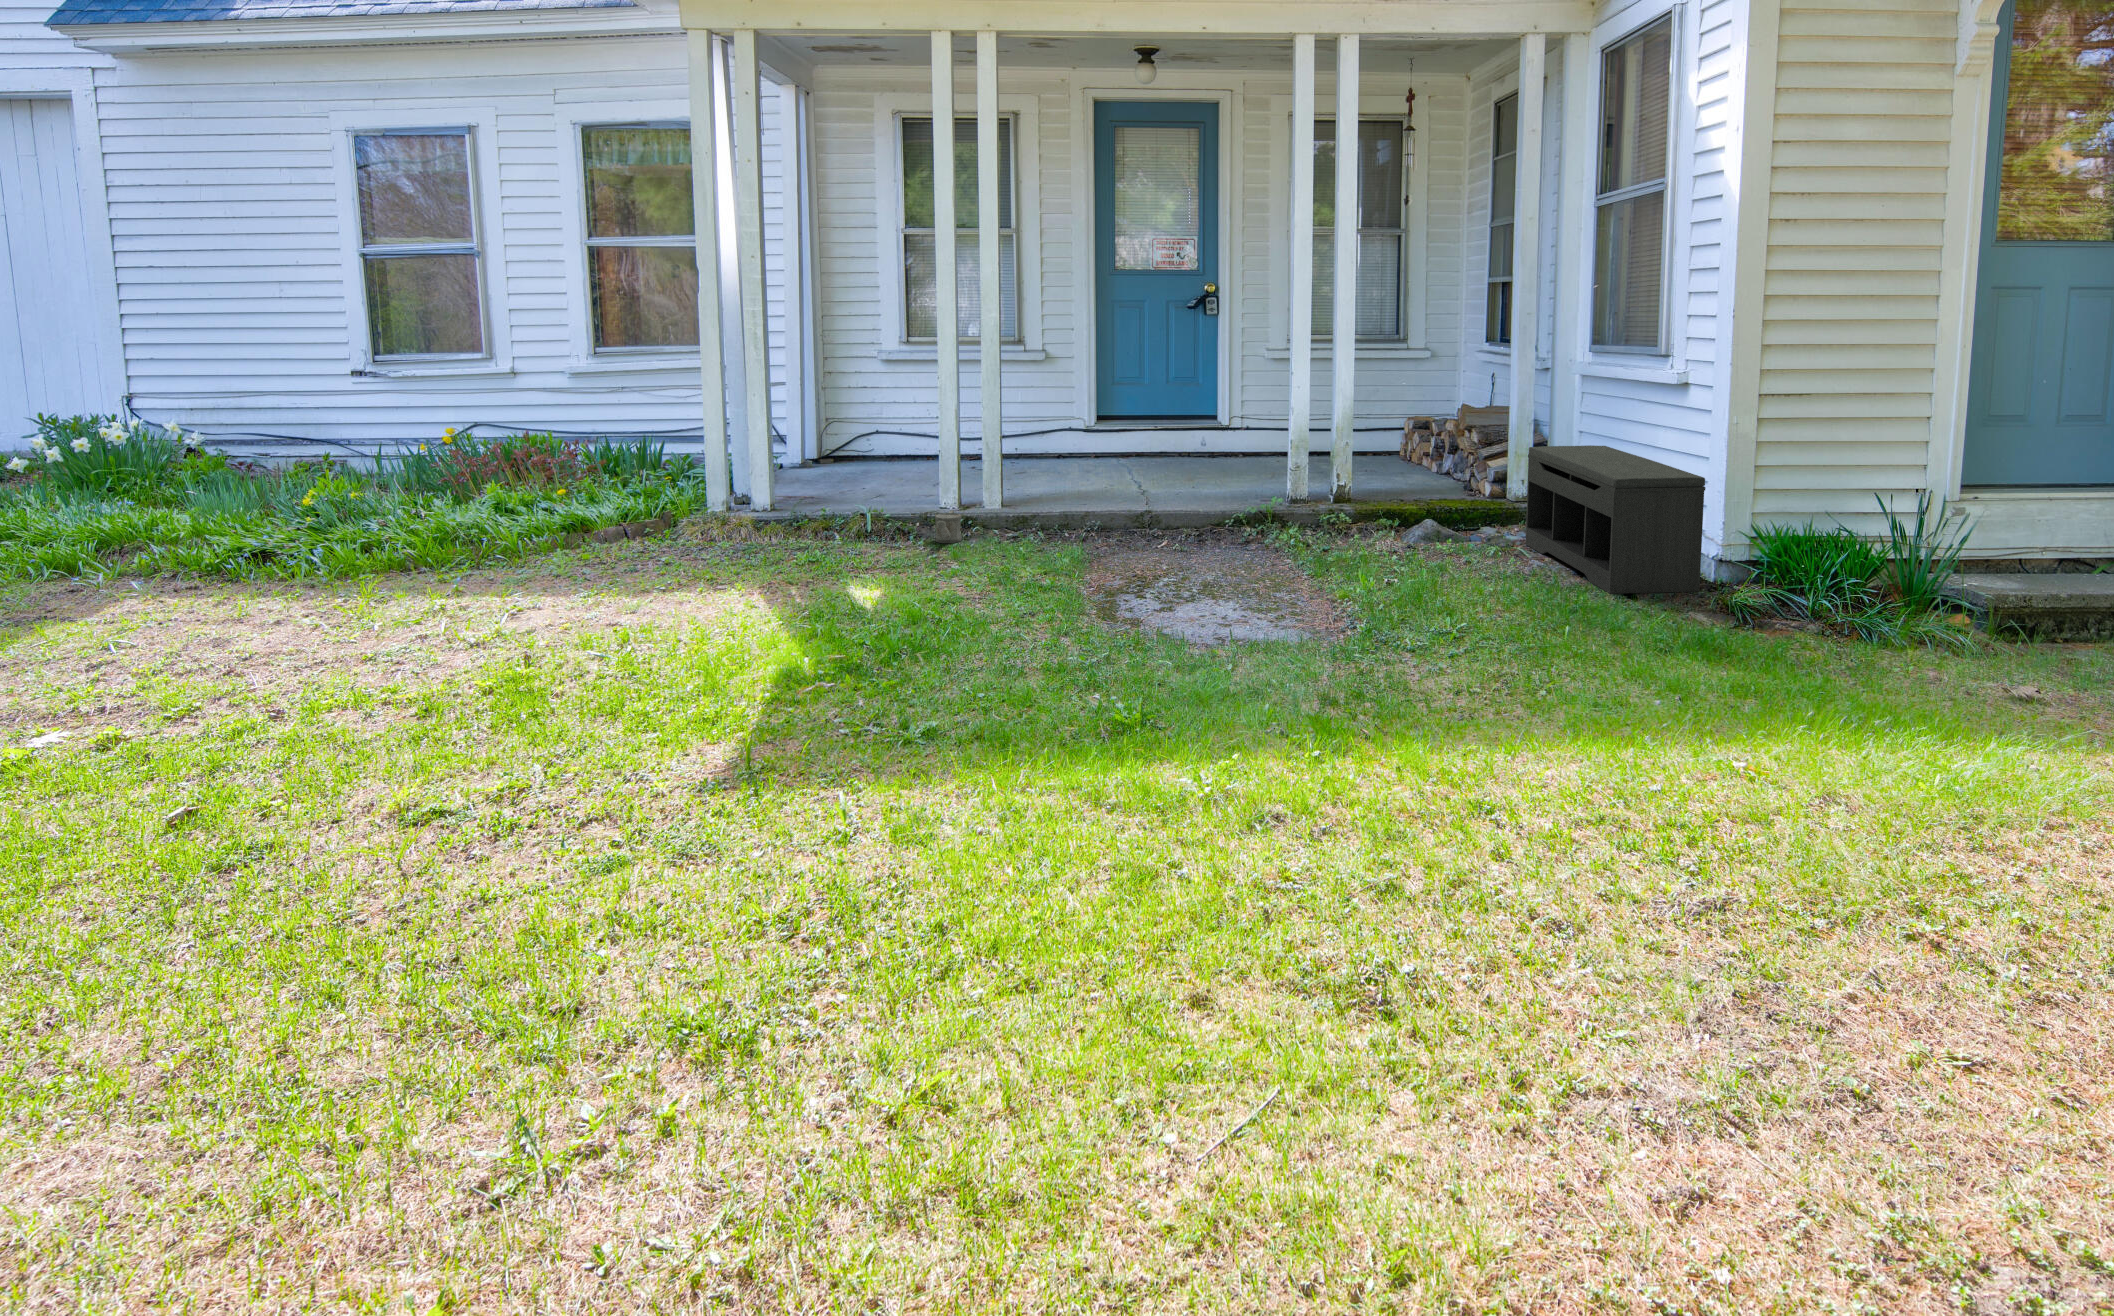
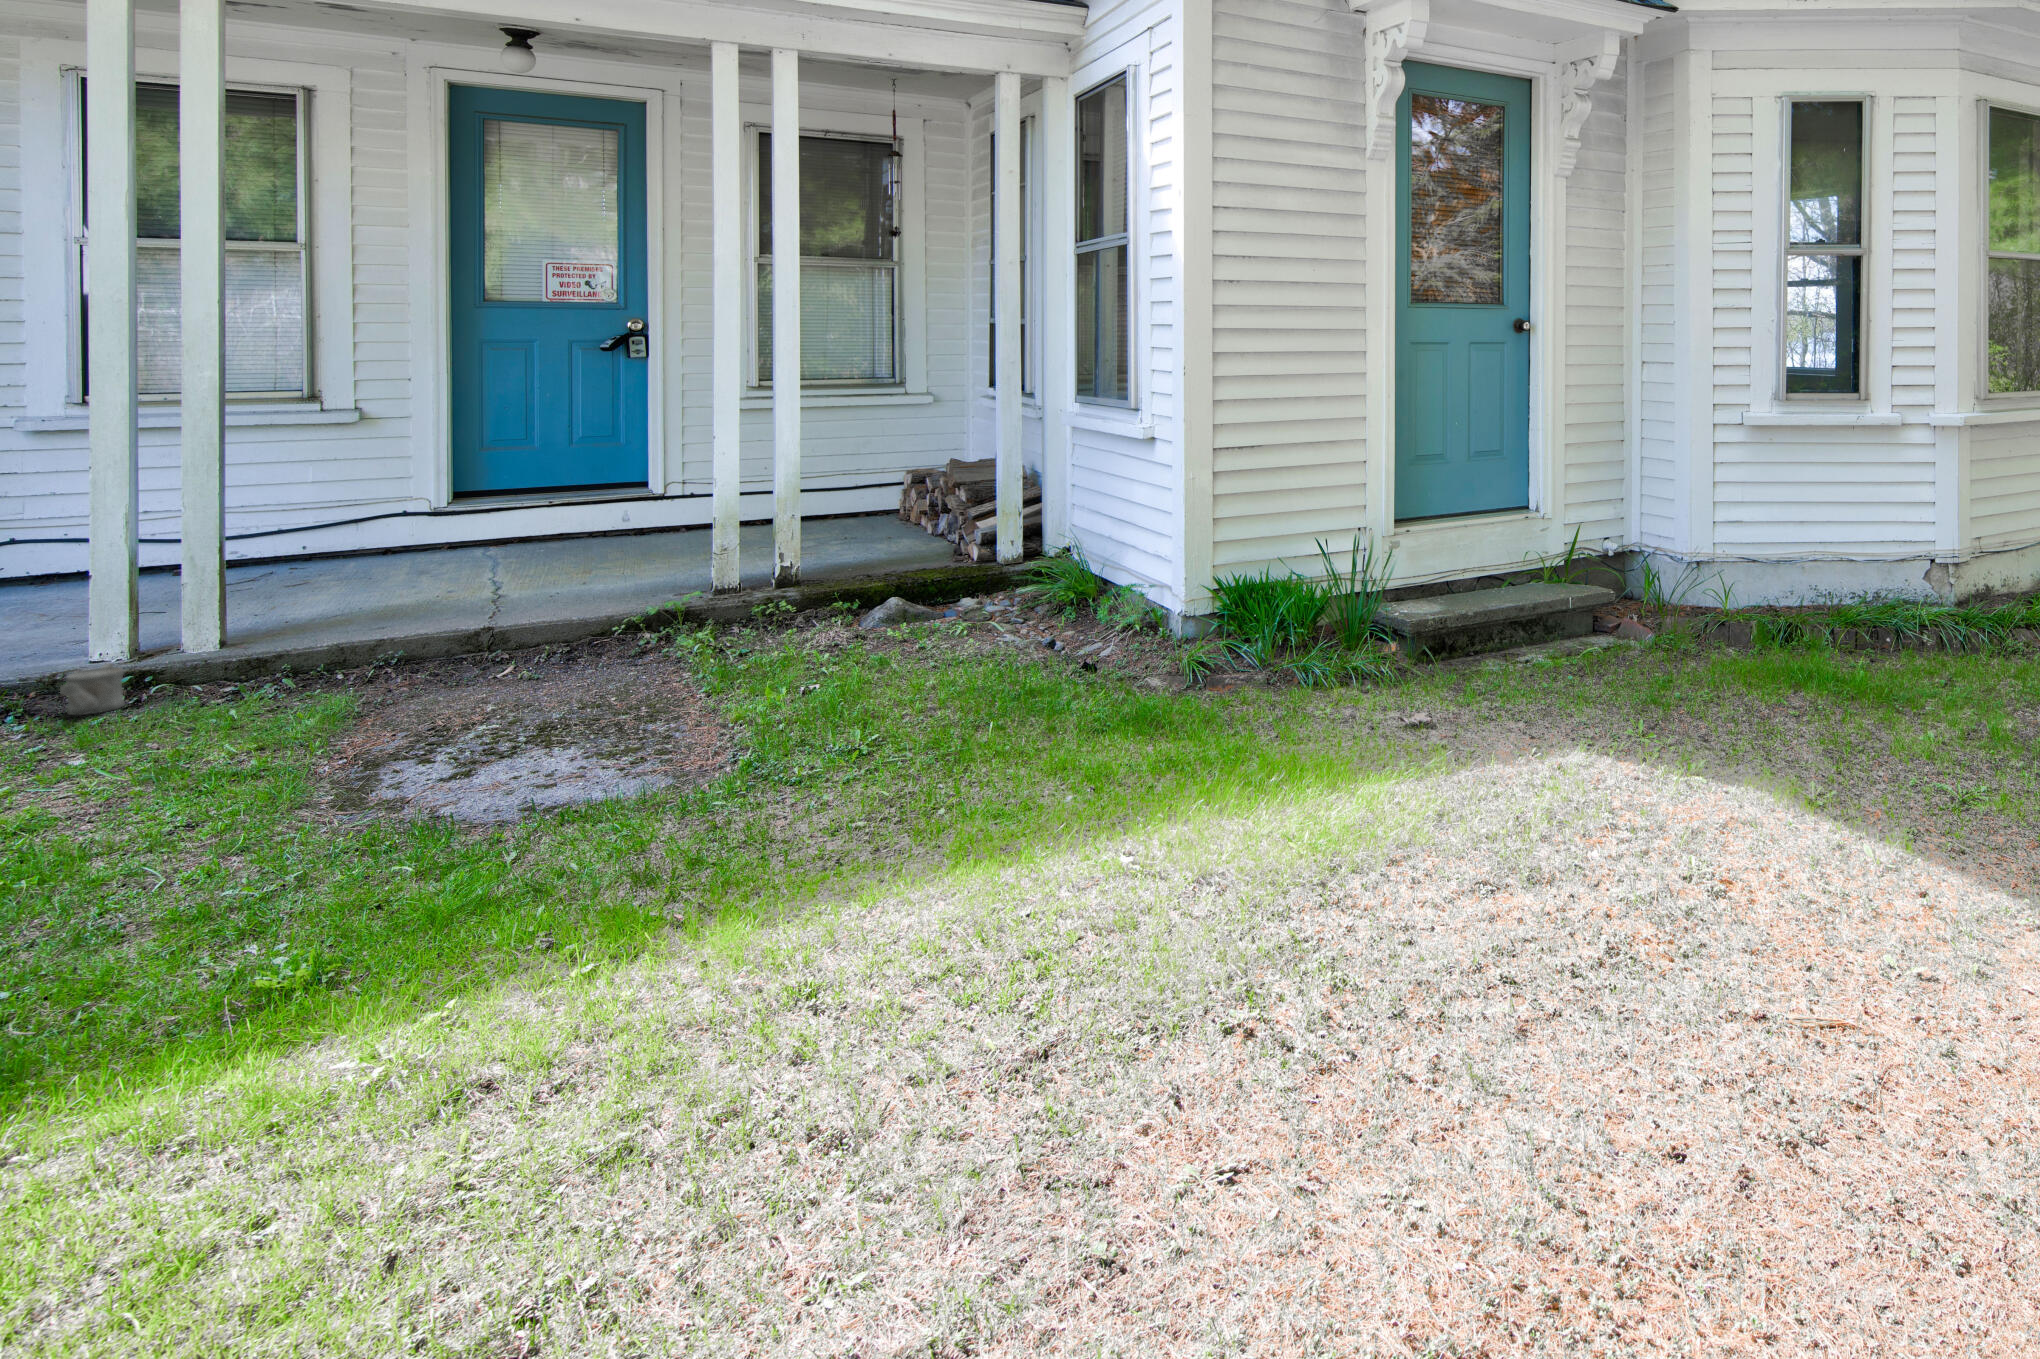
bench: present [1525,445,1706,594] -> none [1001,500,1158,656]

